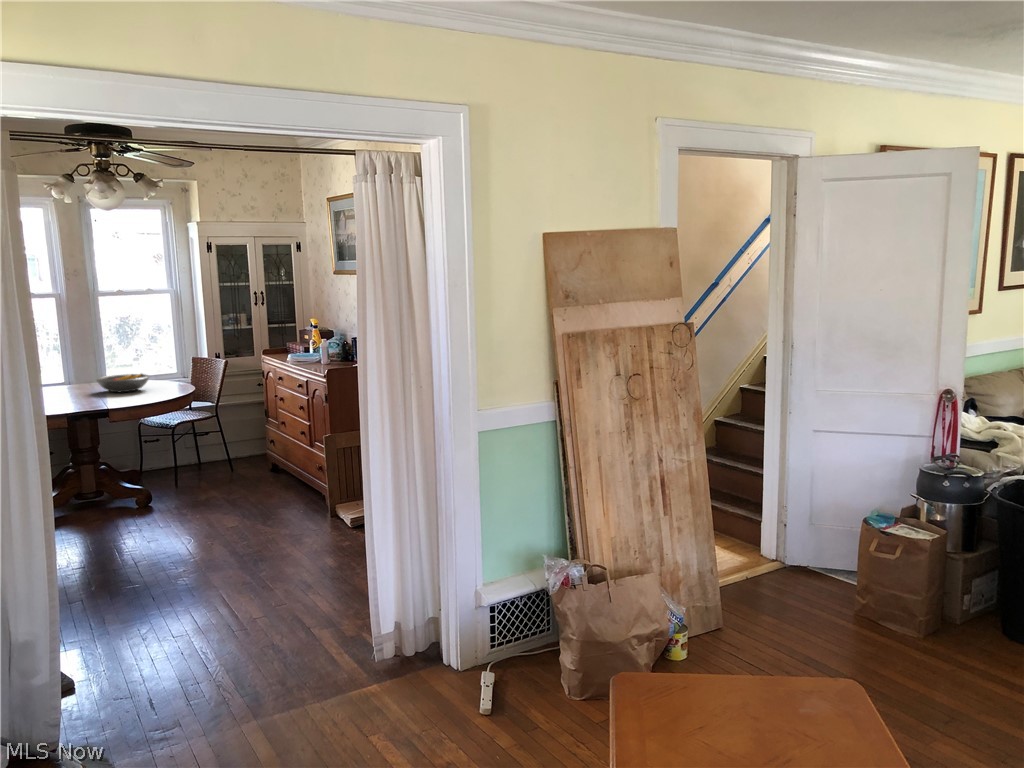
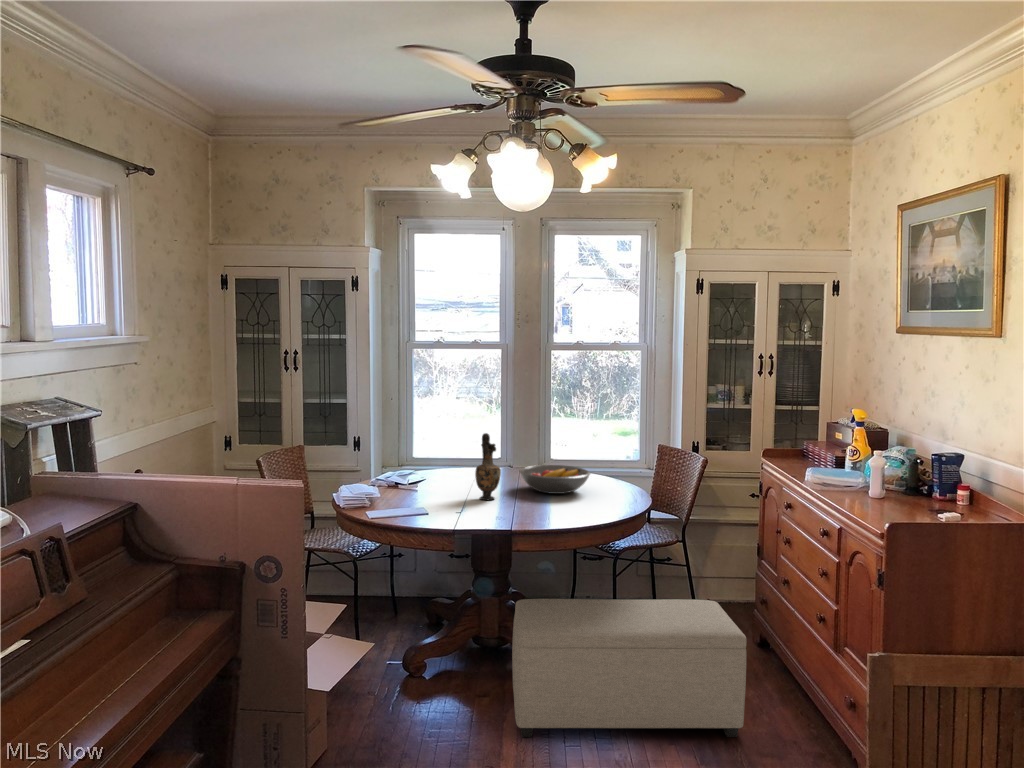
vase: none [66,355,86,400] -> present [475,433,501,500]
ottoman: none [113,439,267,532] -> present [512,599,747,737]

